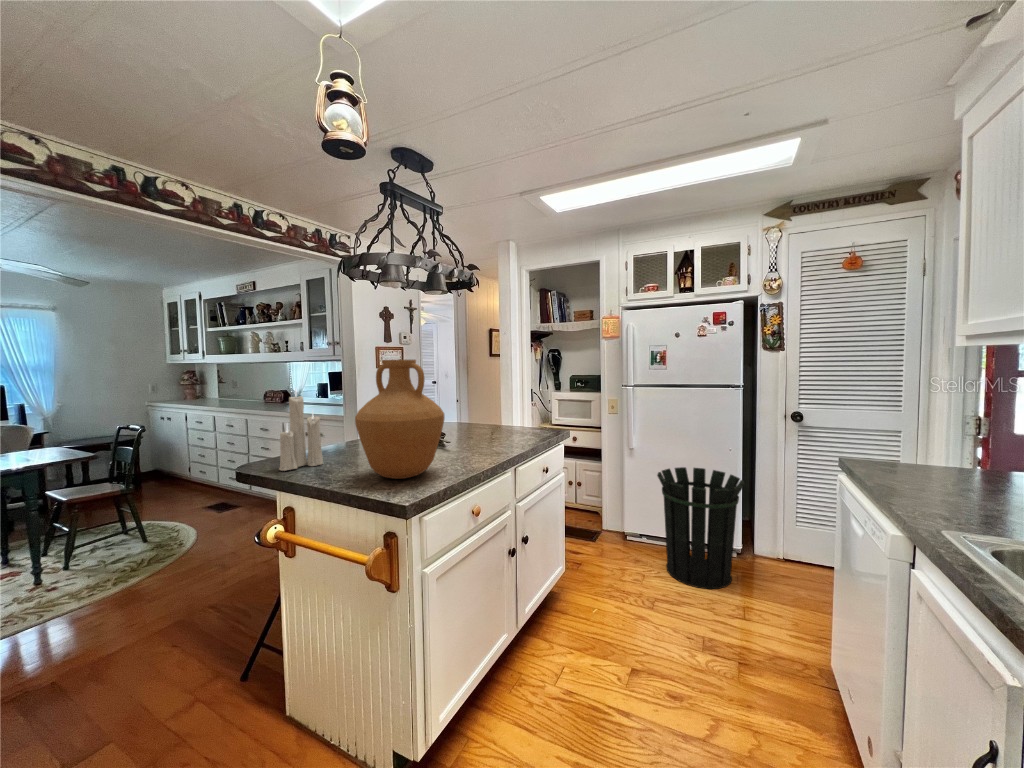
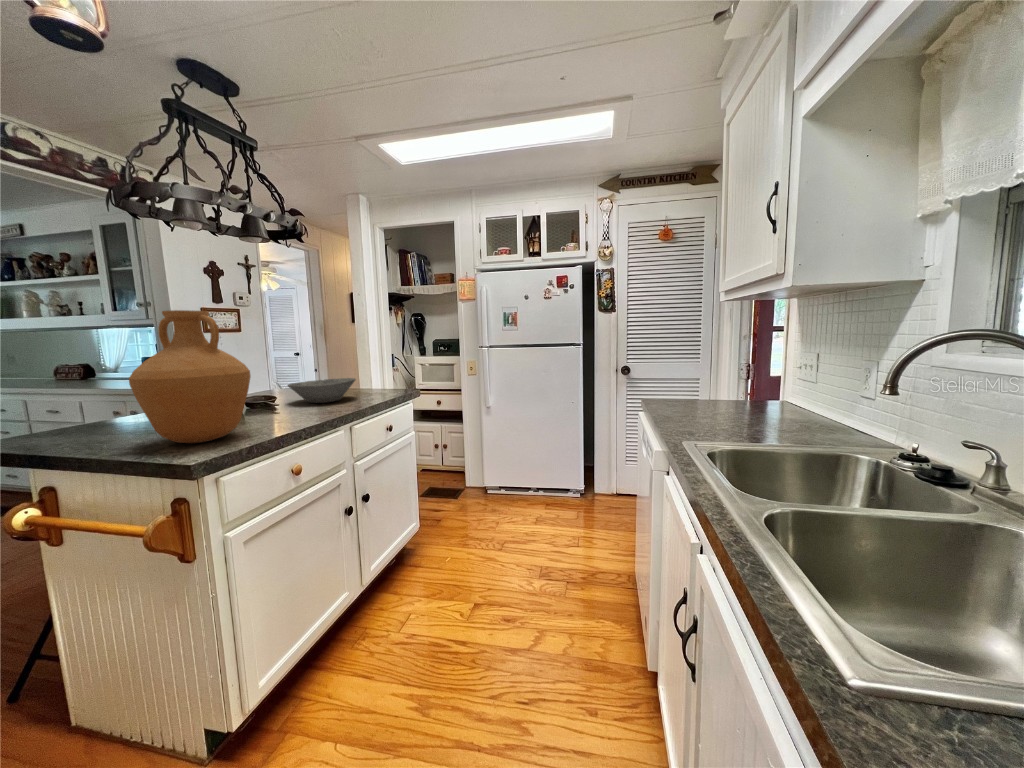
candle: present [279,392,323,471] -> none [31,341,103,446]
bowl: none [455,416,515,440] -> present [288,378,355,403]
waste bin: present [657,467,745,589] -> none [509,422,582,527]

